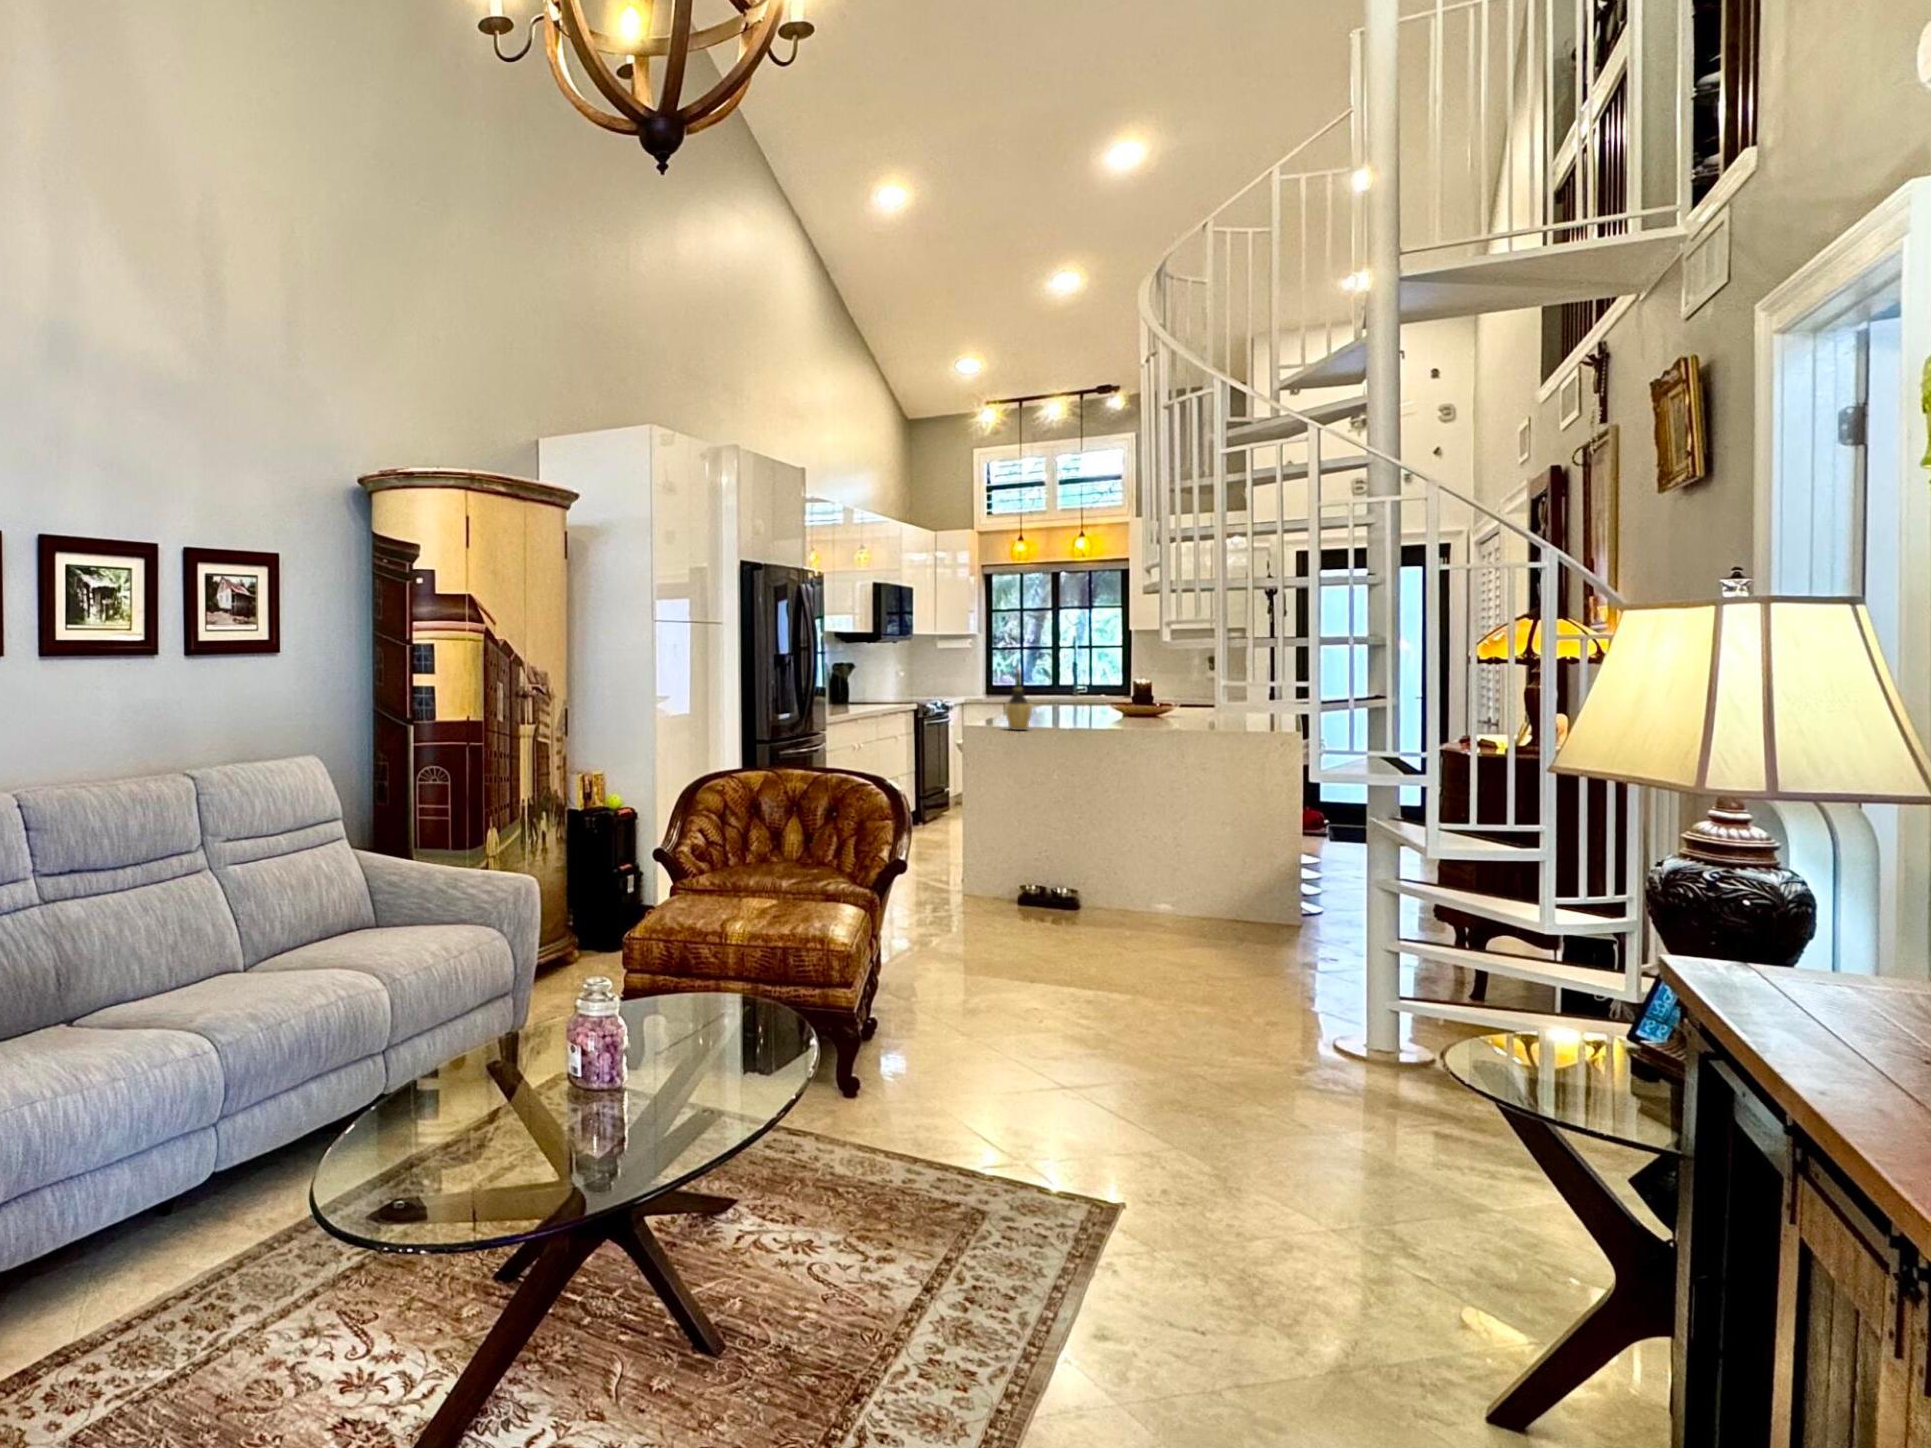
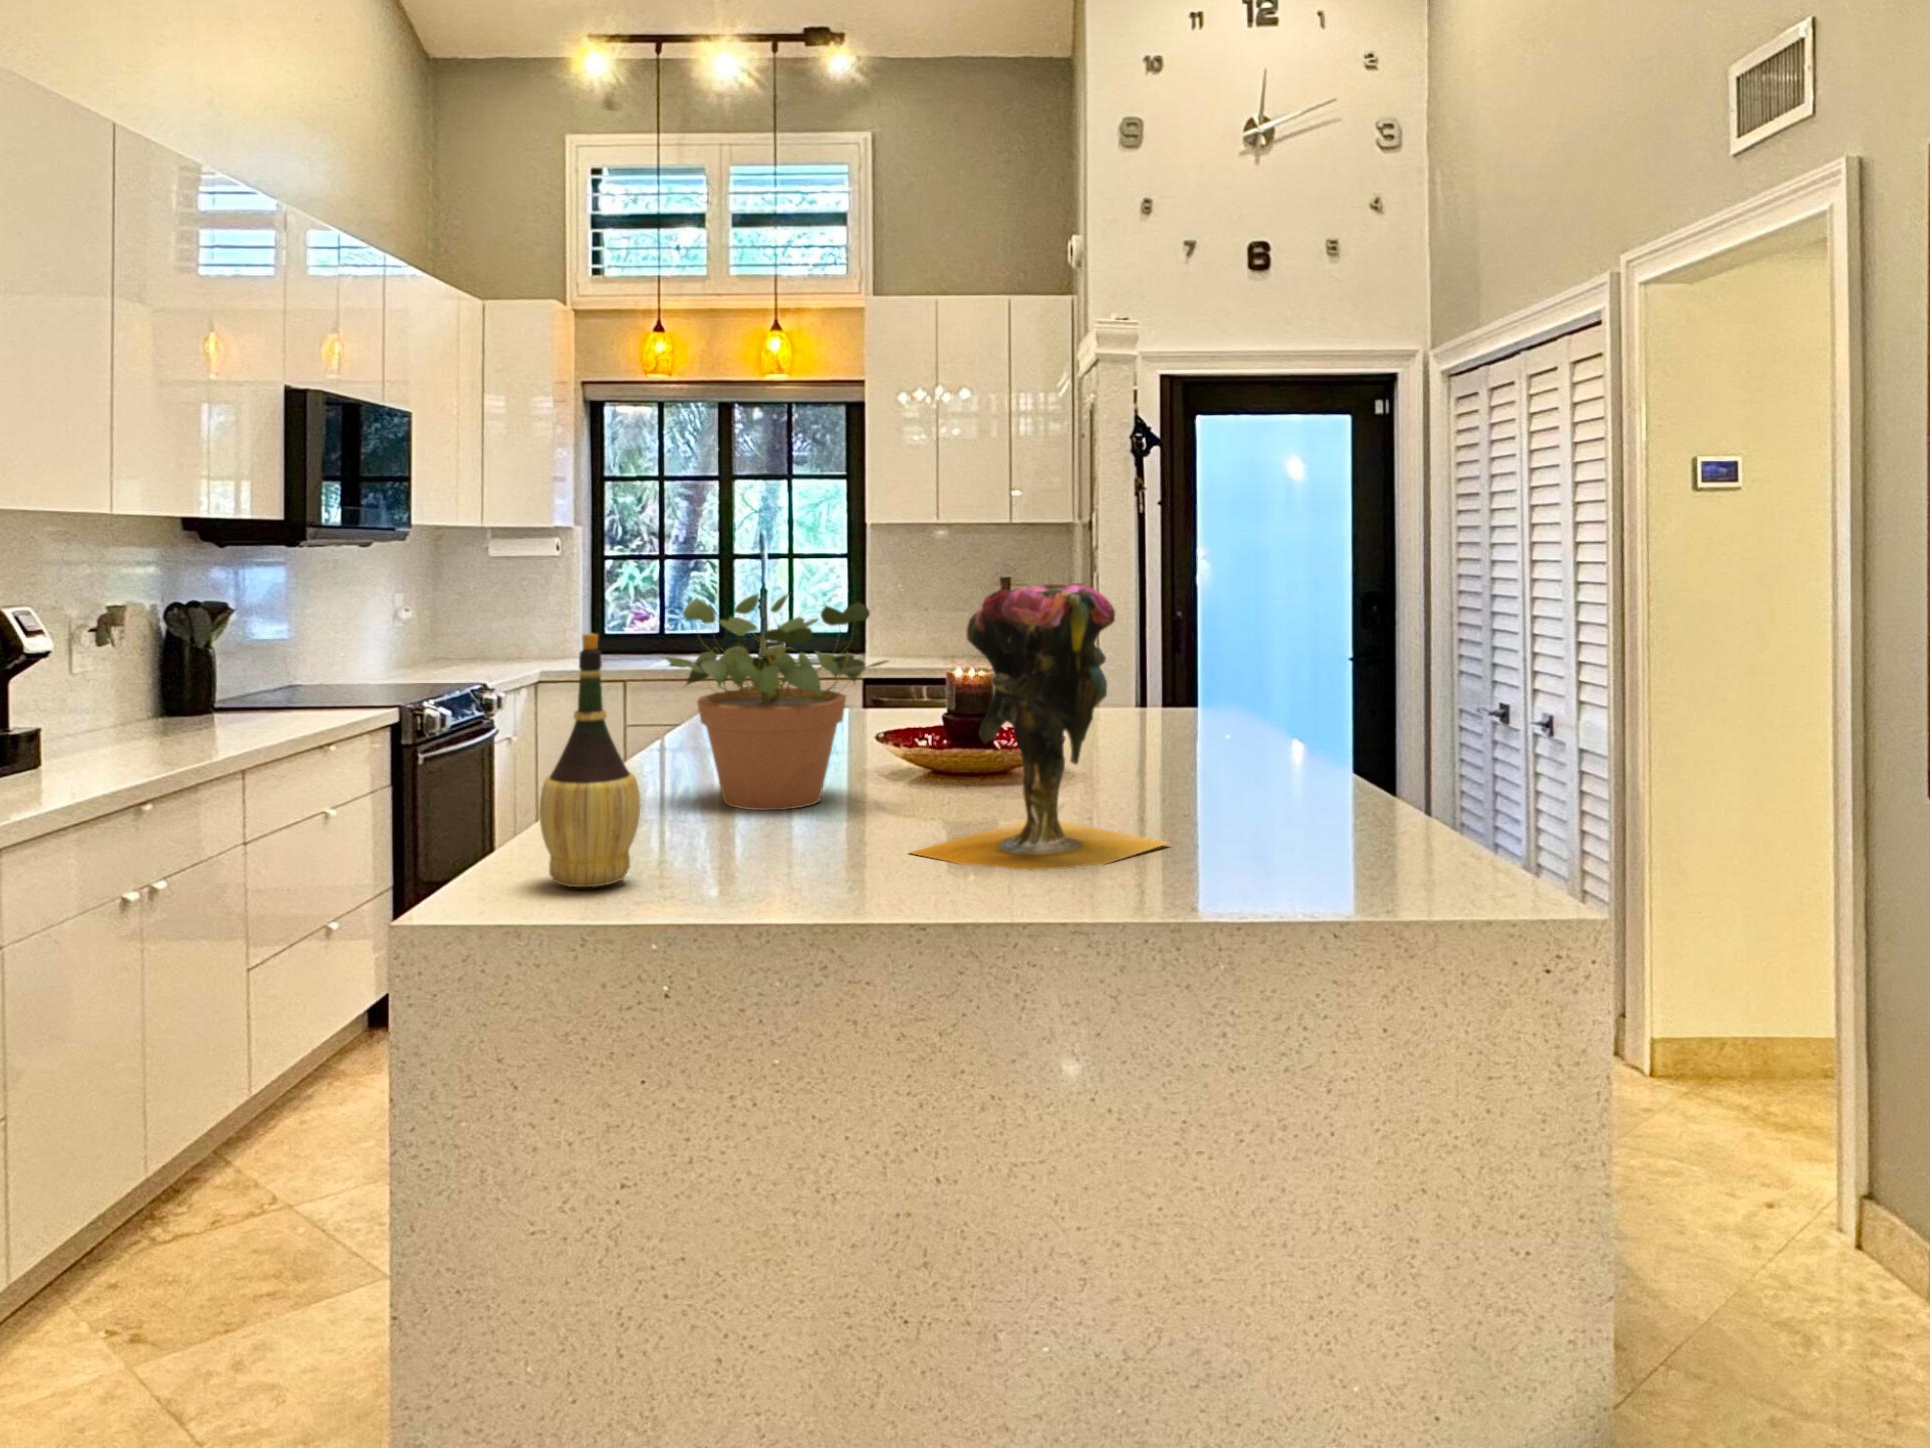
vase: none [1109,659,1194,736] -> present [911,583,1168,870]
potted plant: none [1035,661,1111,723] -> present [666,594,888,810]

